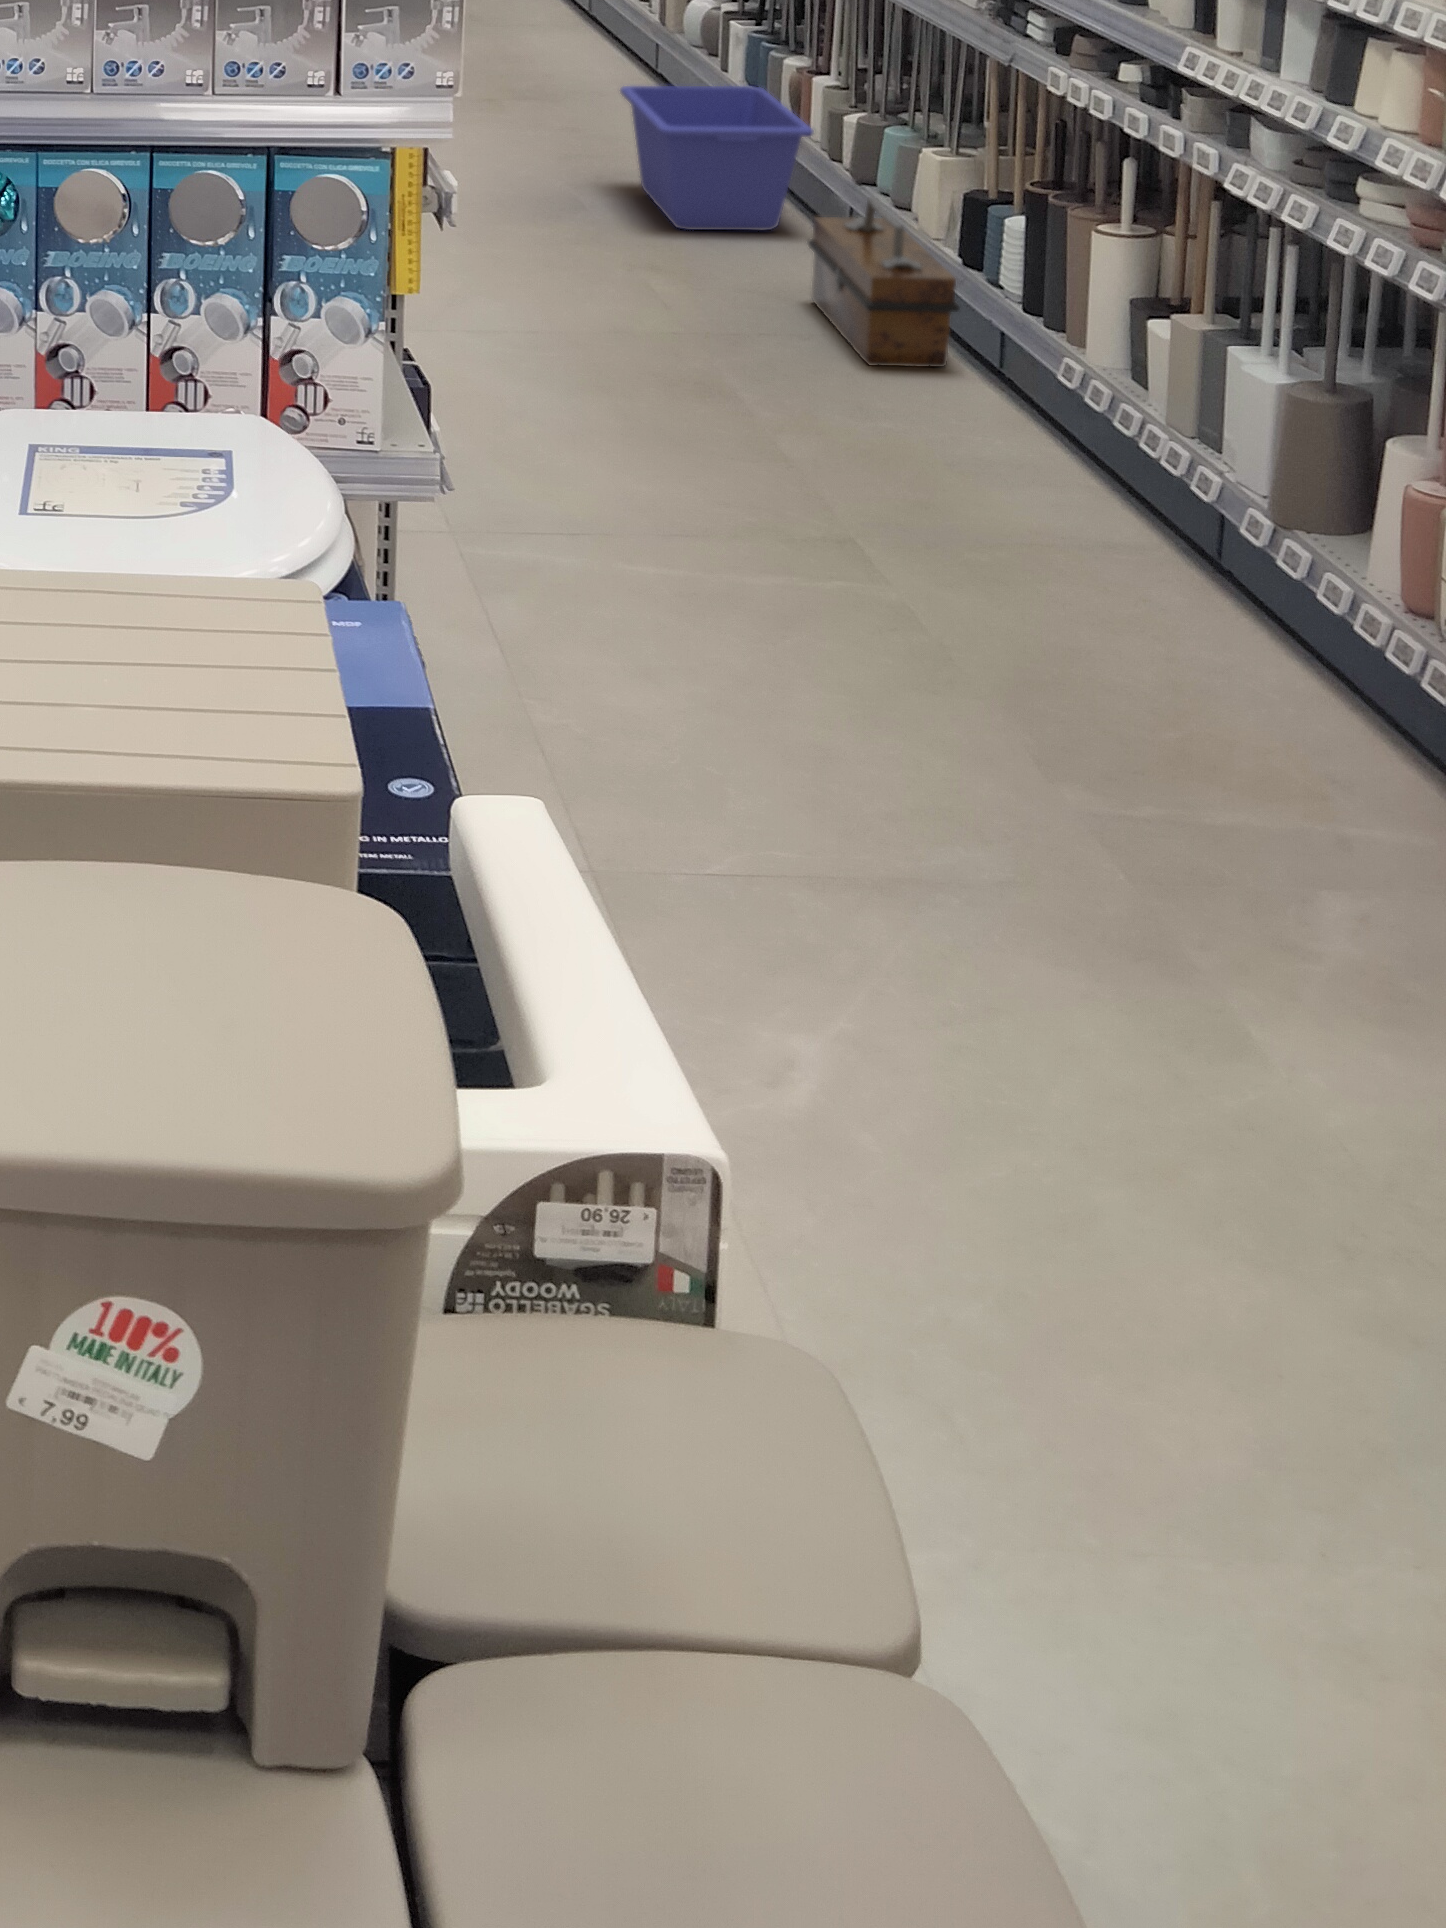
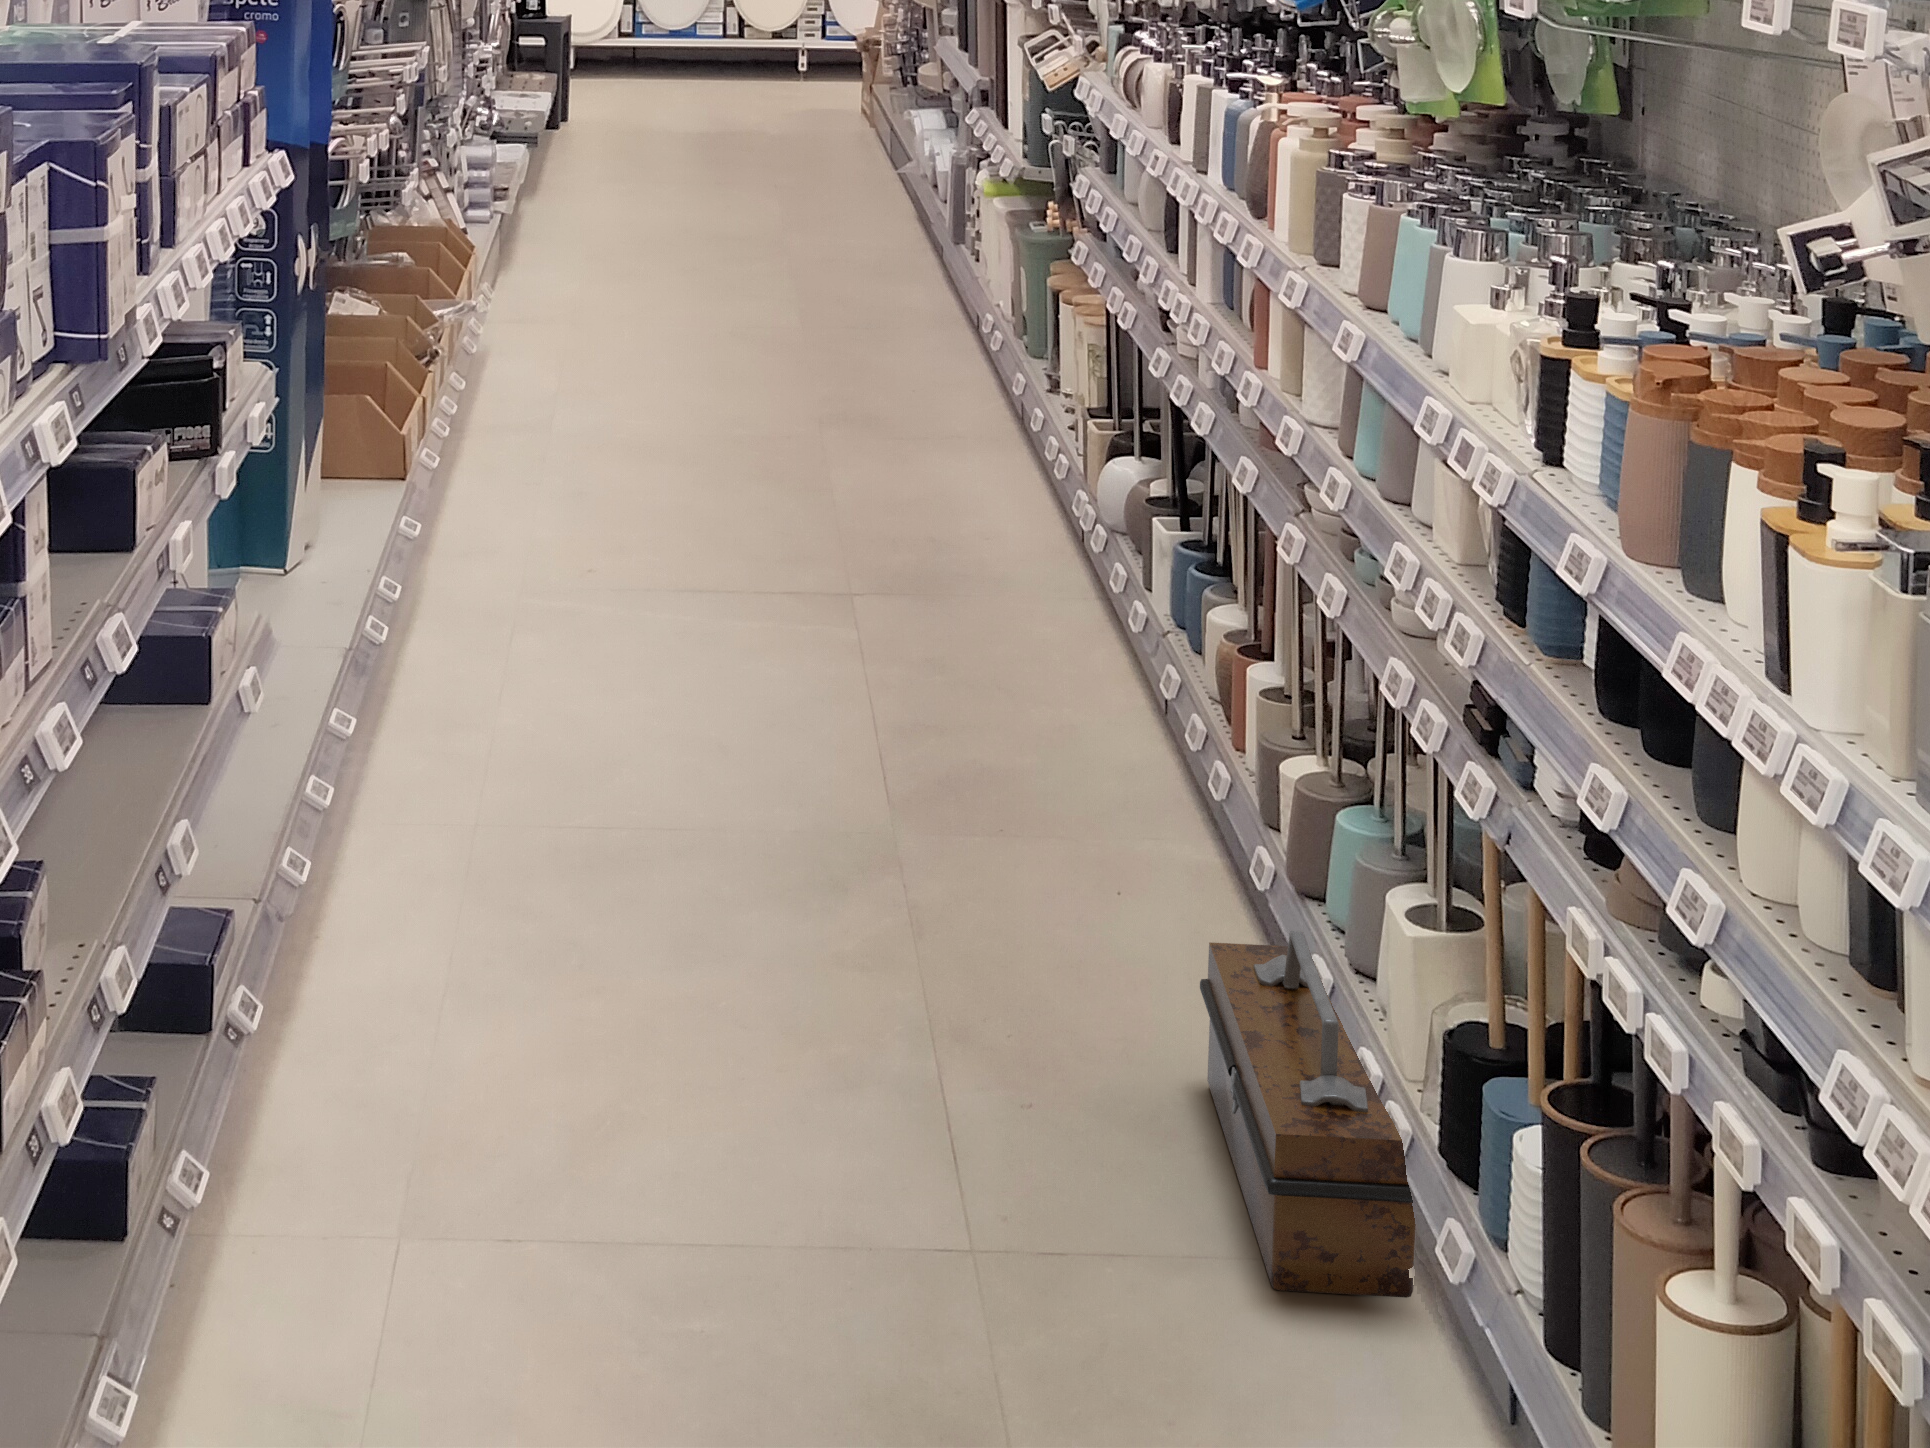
storage bin: present [620,86,813,230] -> none [968,618,1240,886]

